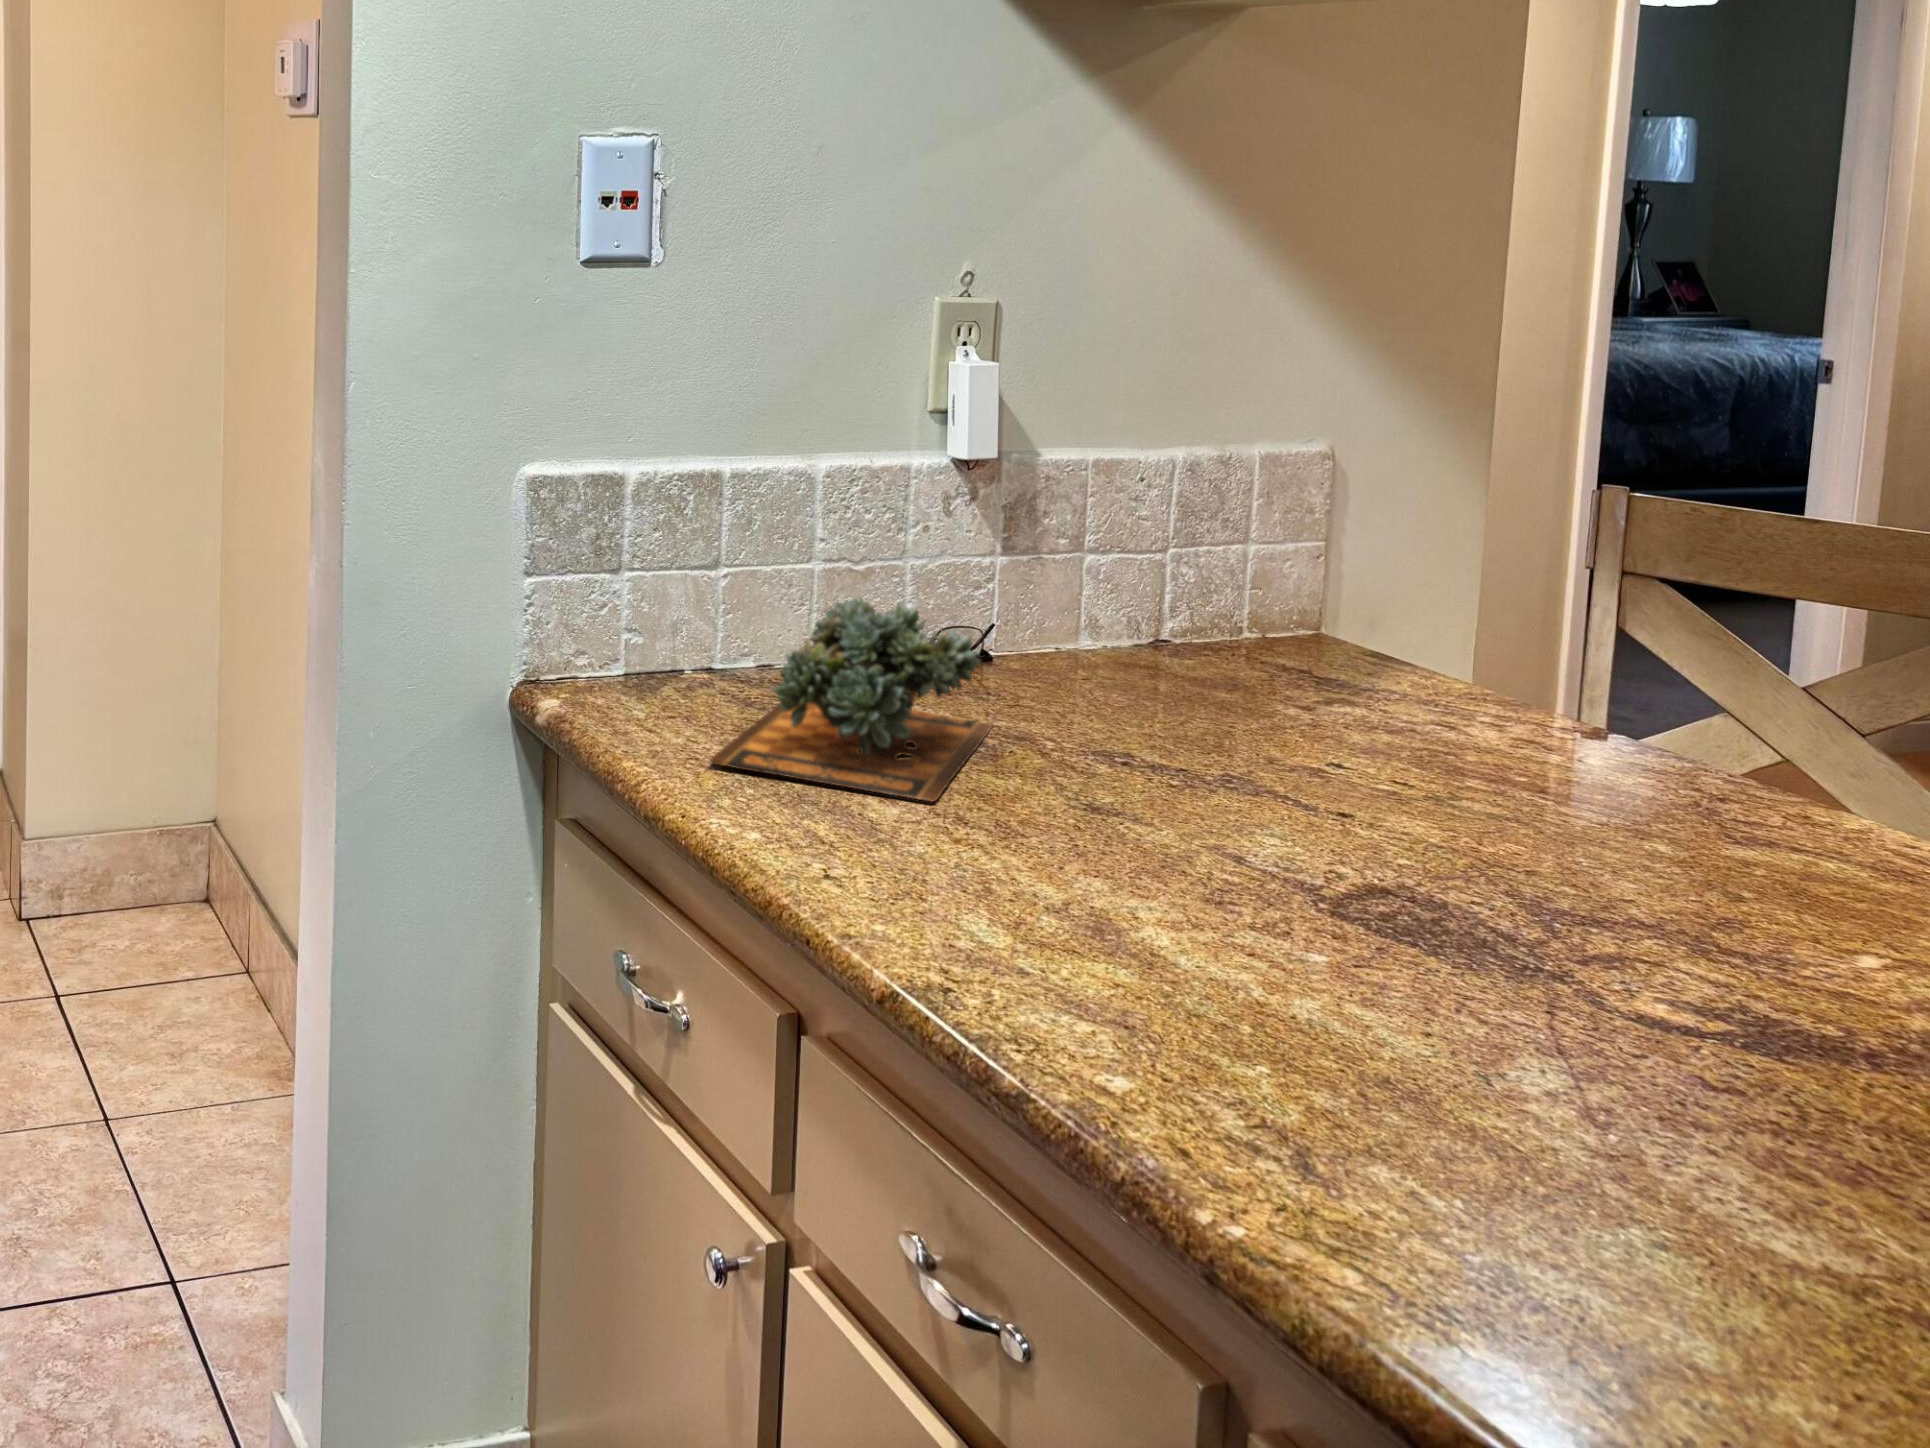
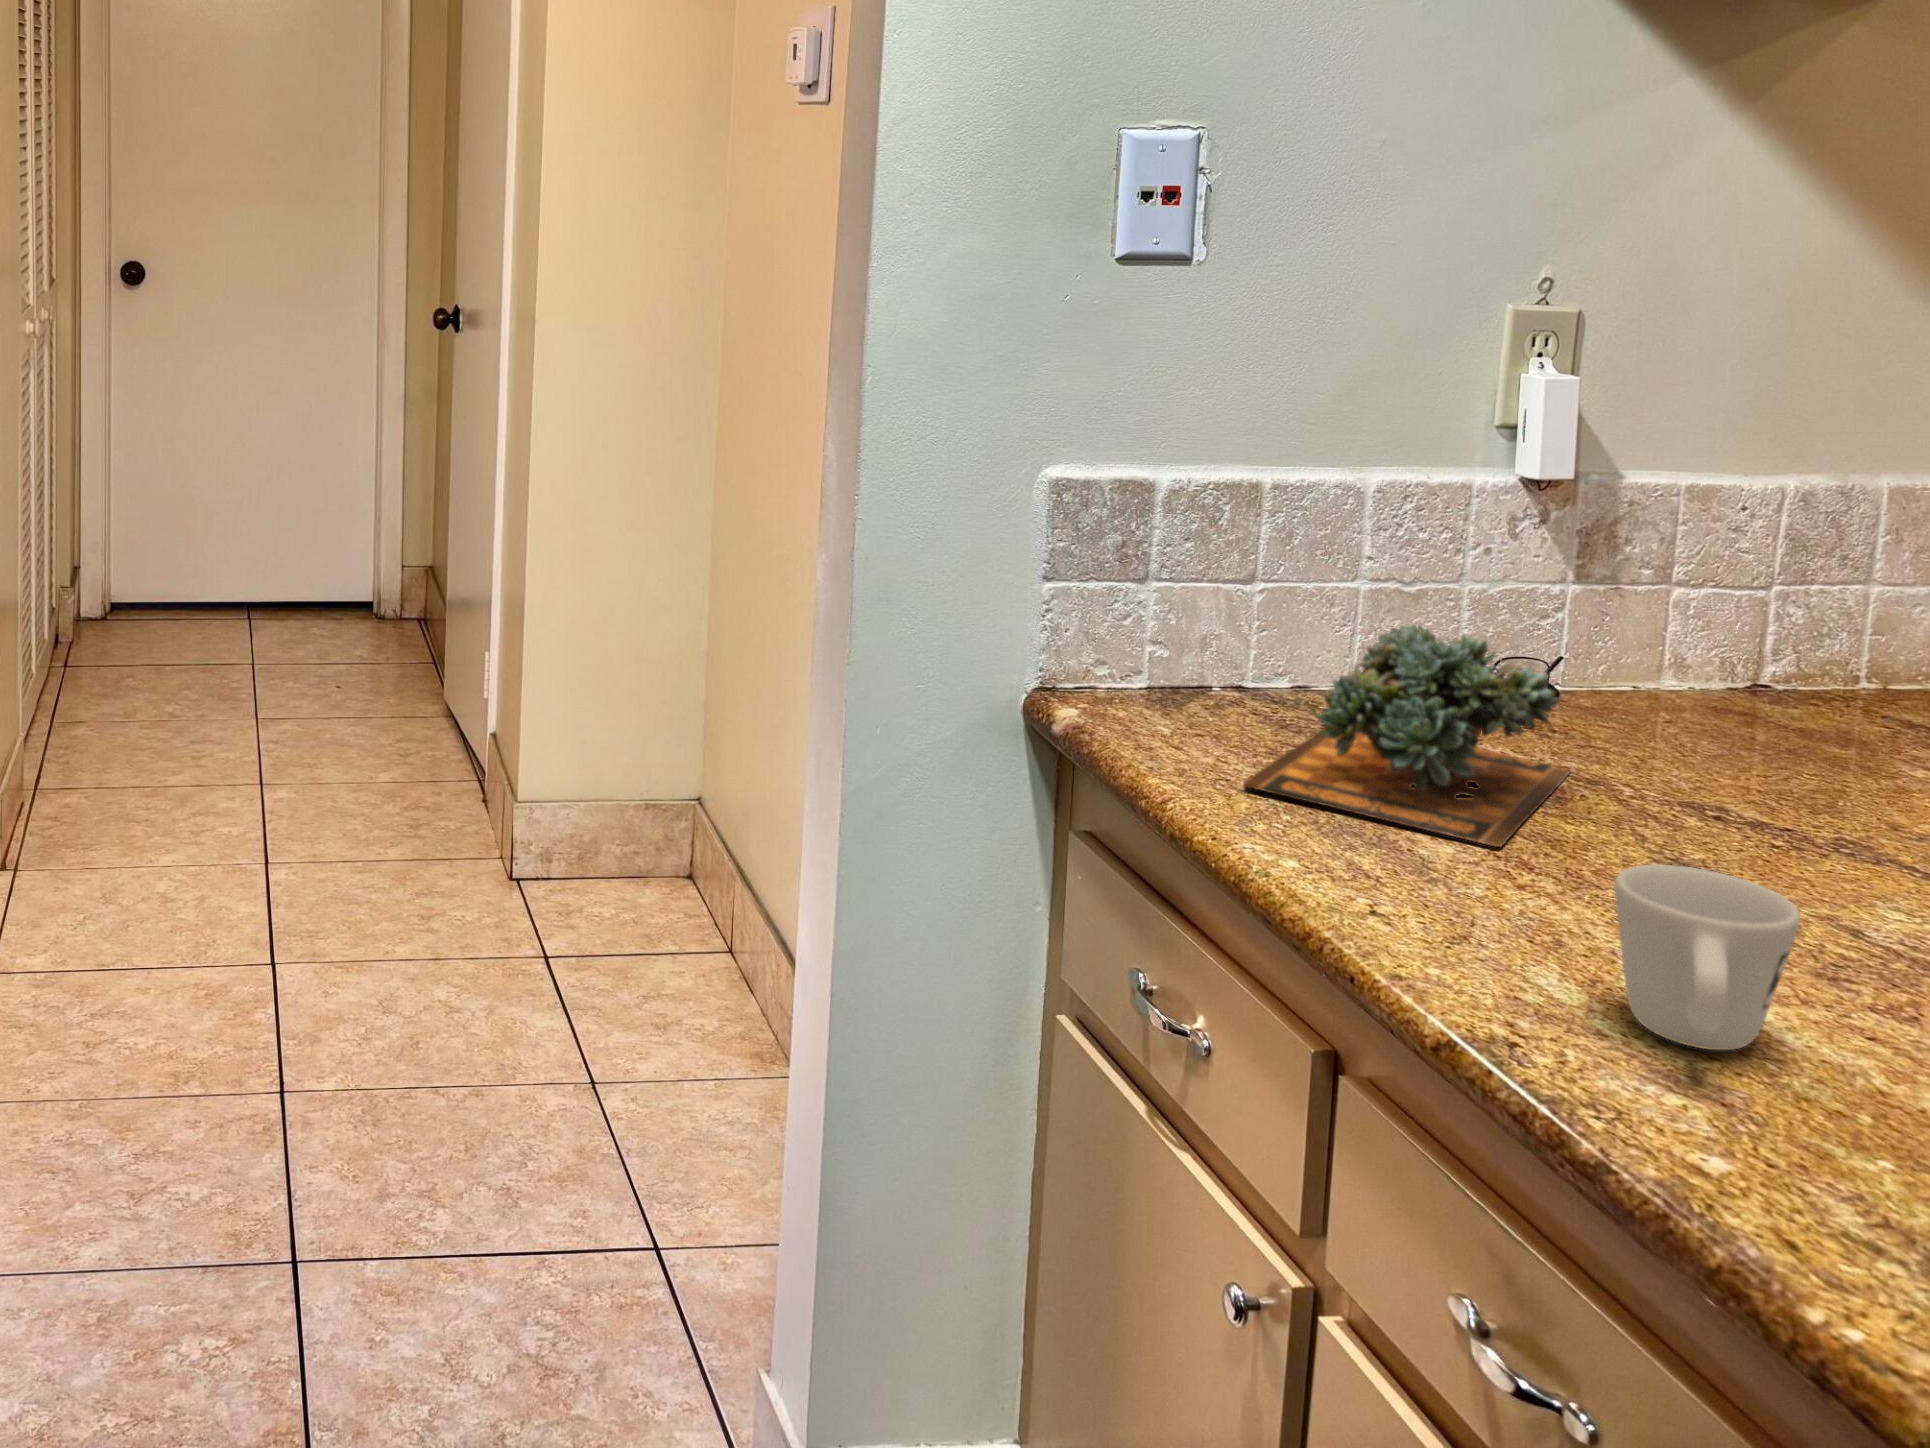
mug: none [1031,807,1185,975] -> present [1615,865,1800,1050]

